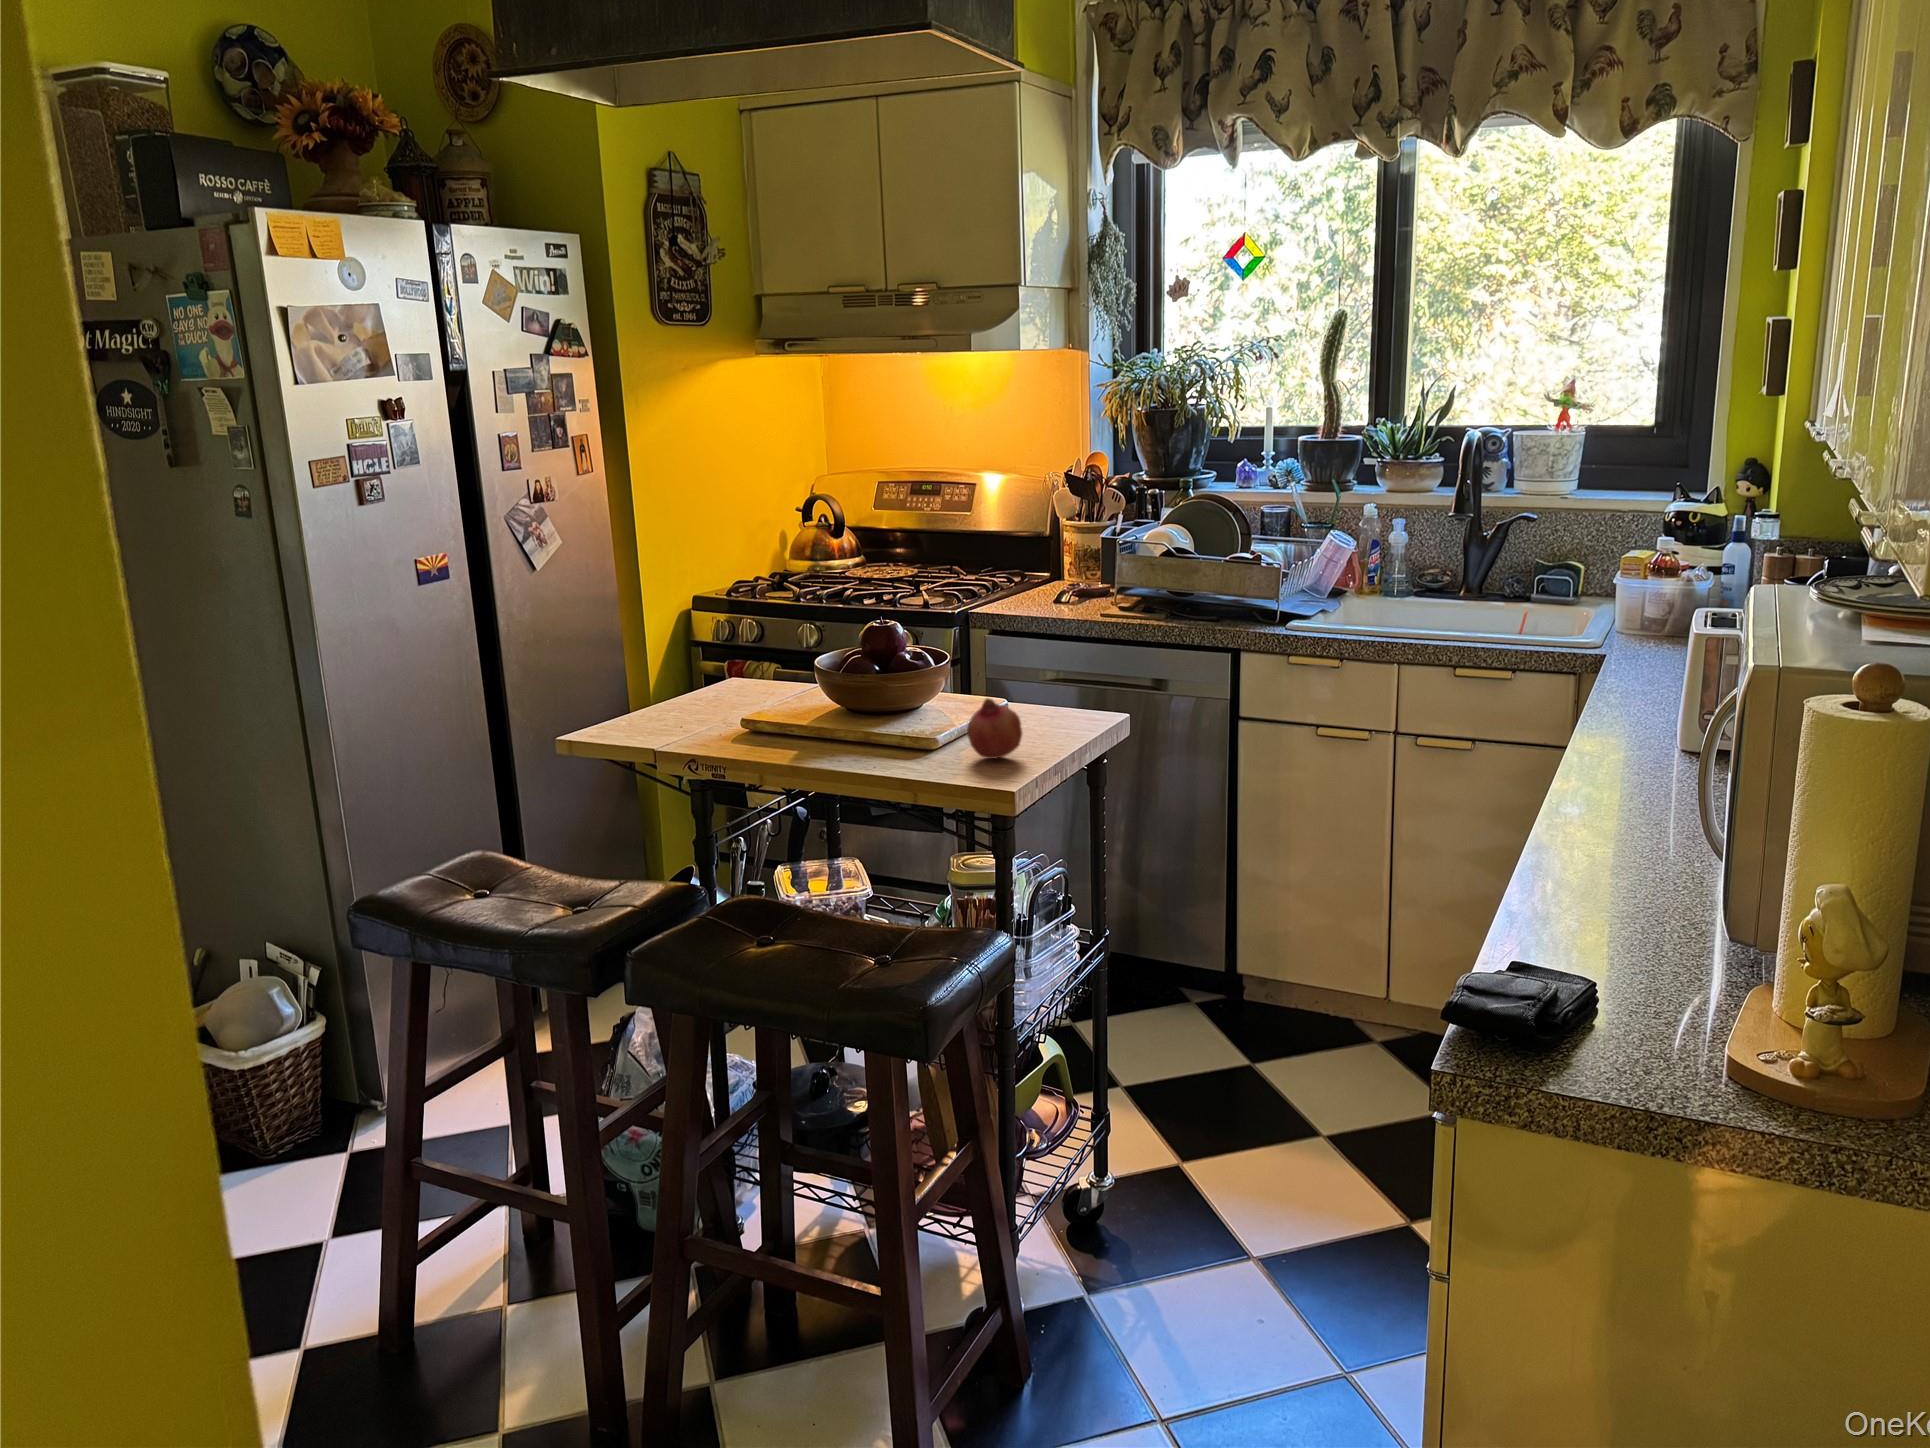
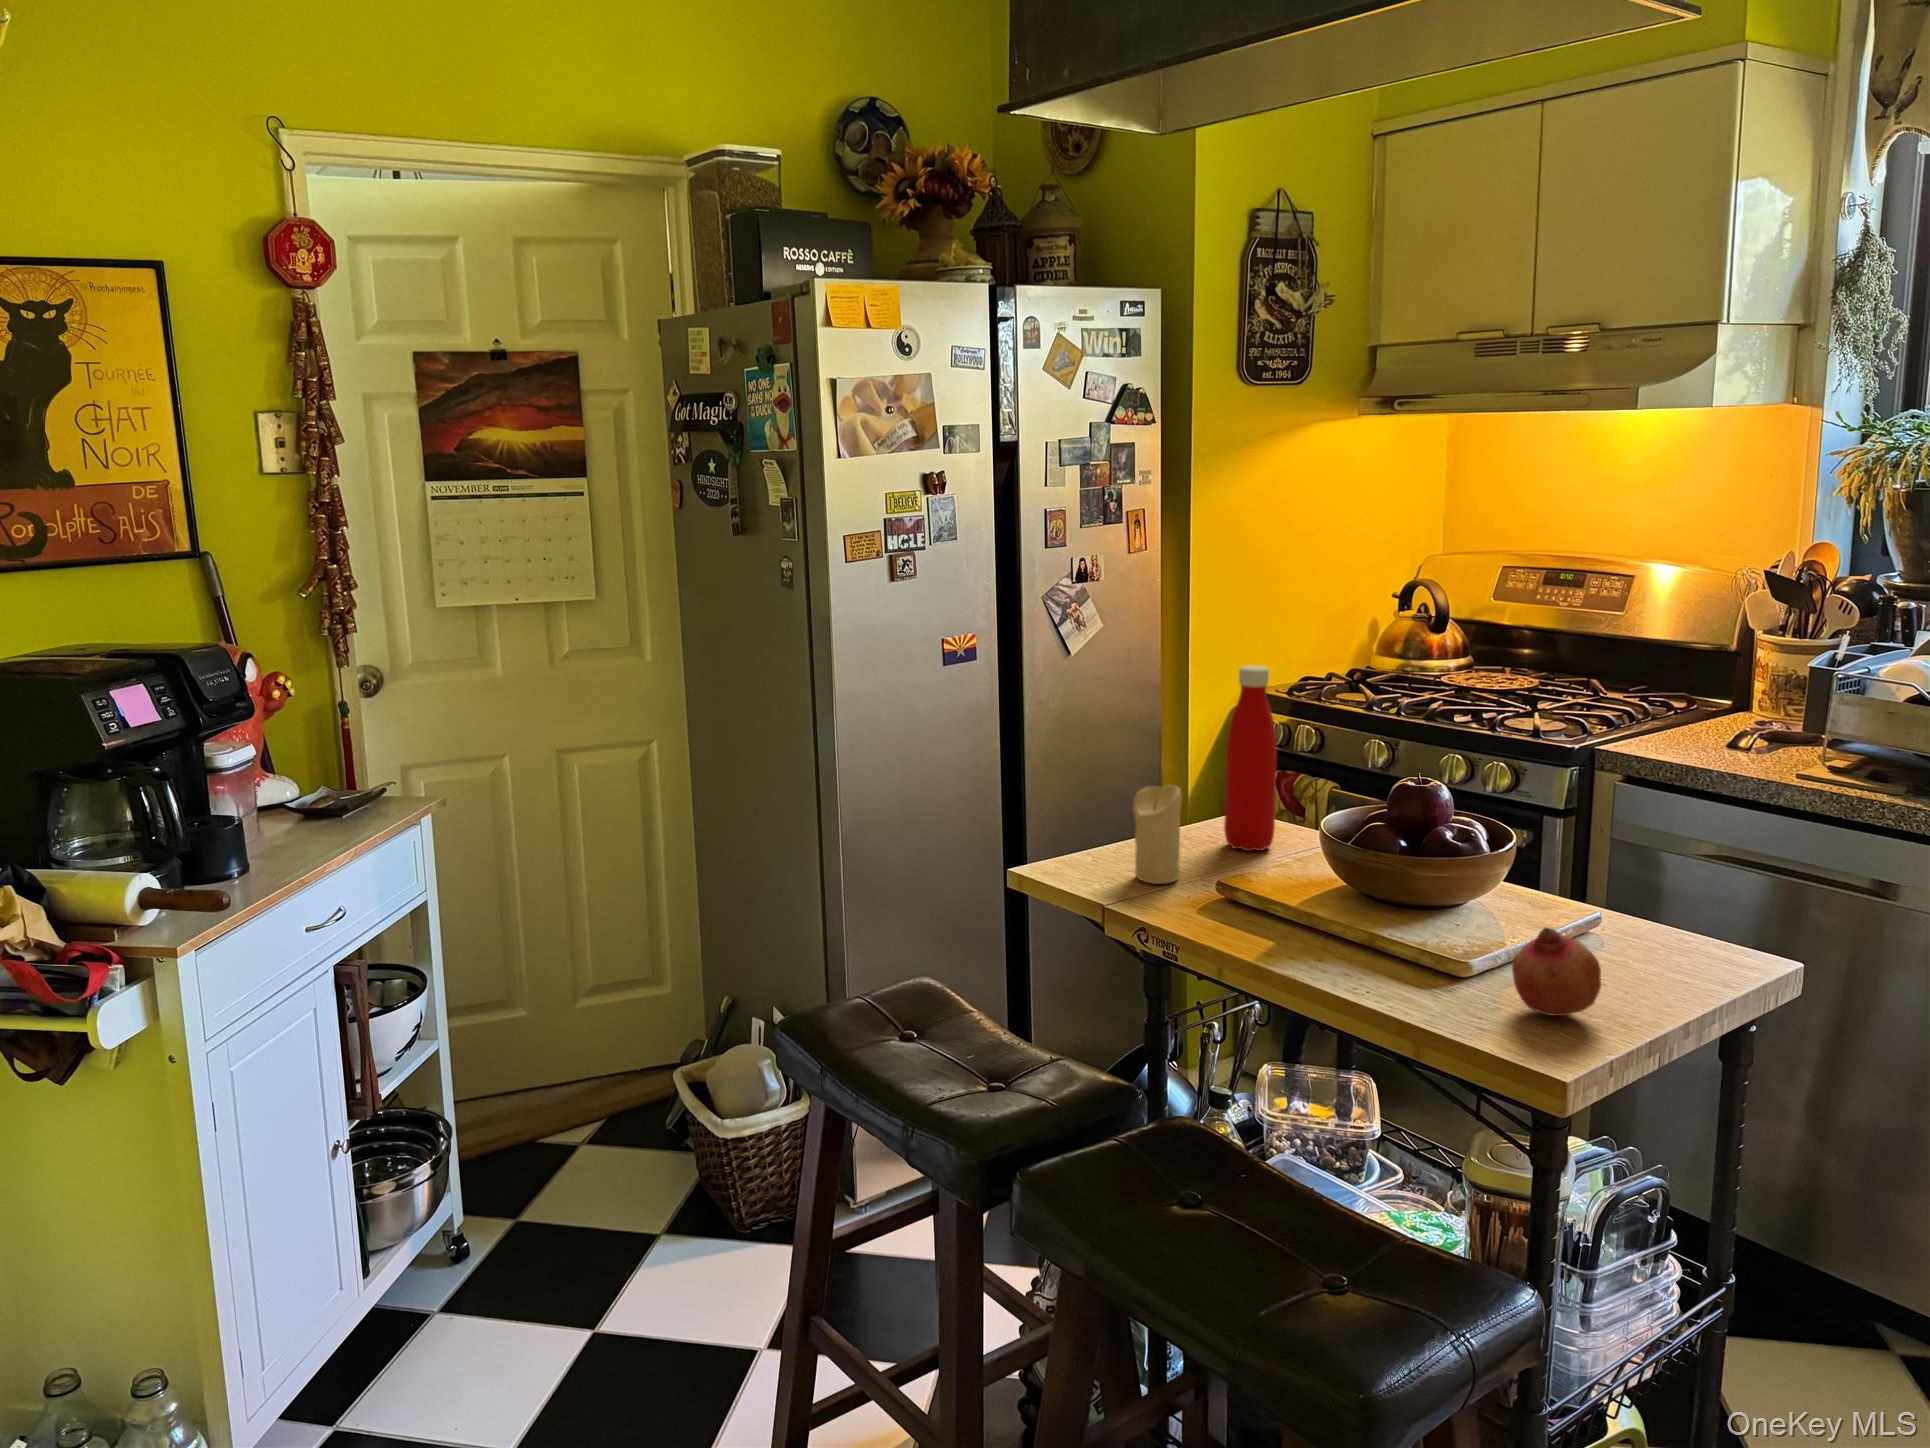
bottle: none [725,549,768,698] -> present [1224,665,1277,851]
candle: none [663,647,705,727] -> present [1133,785,1182,884]

